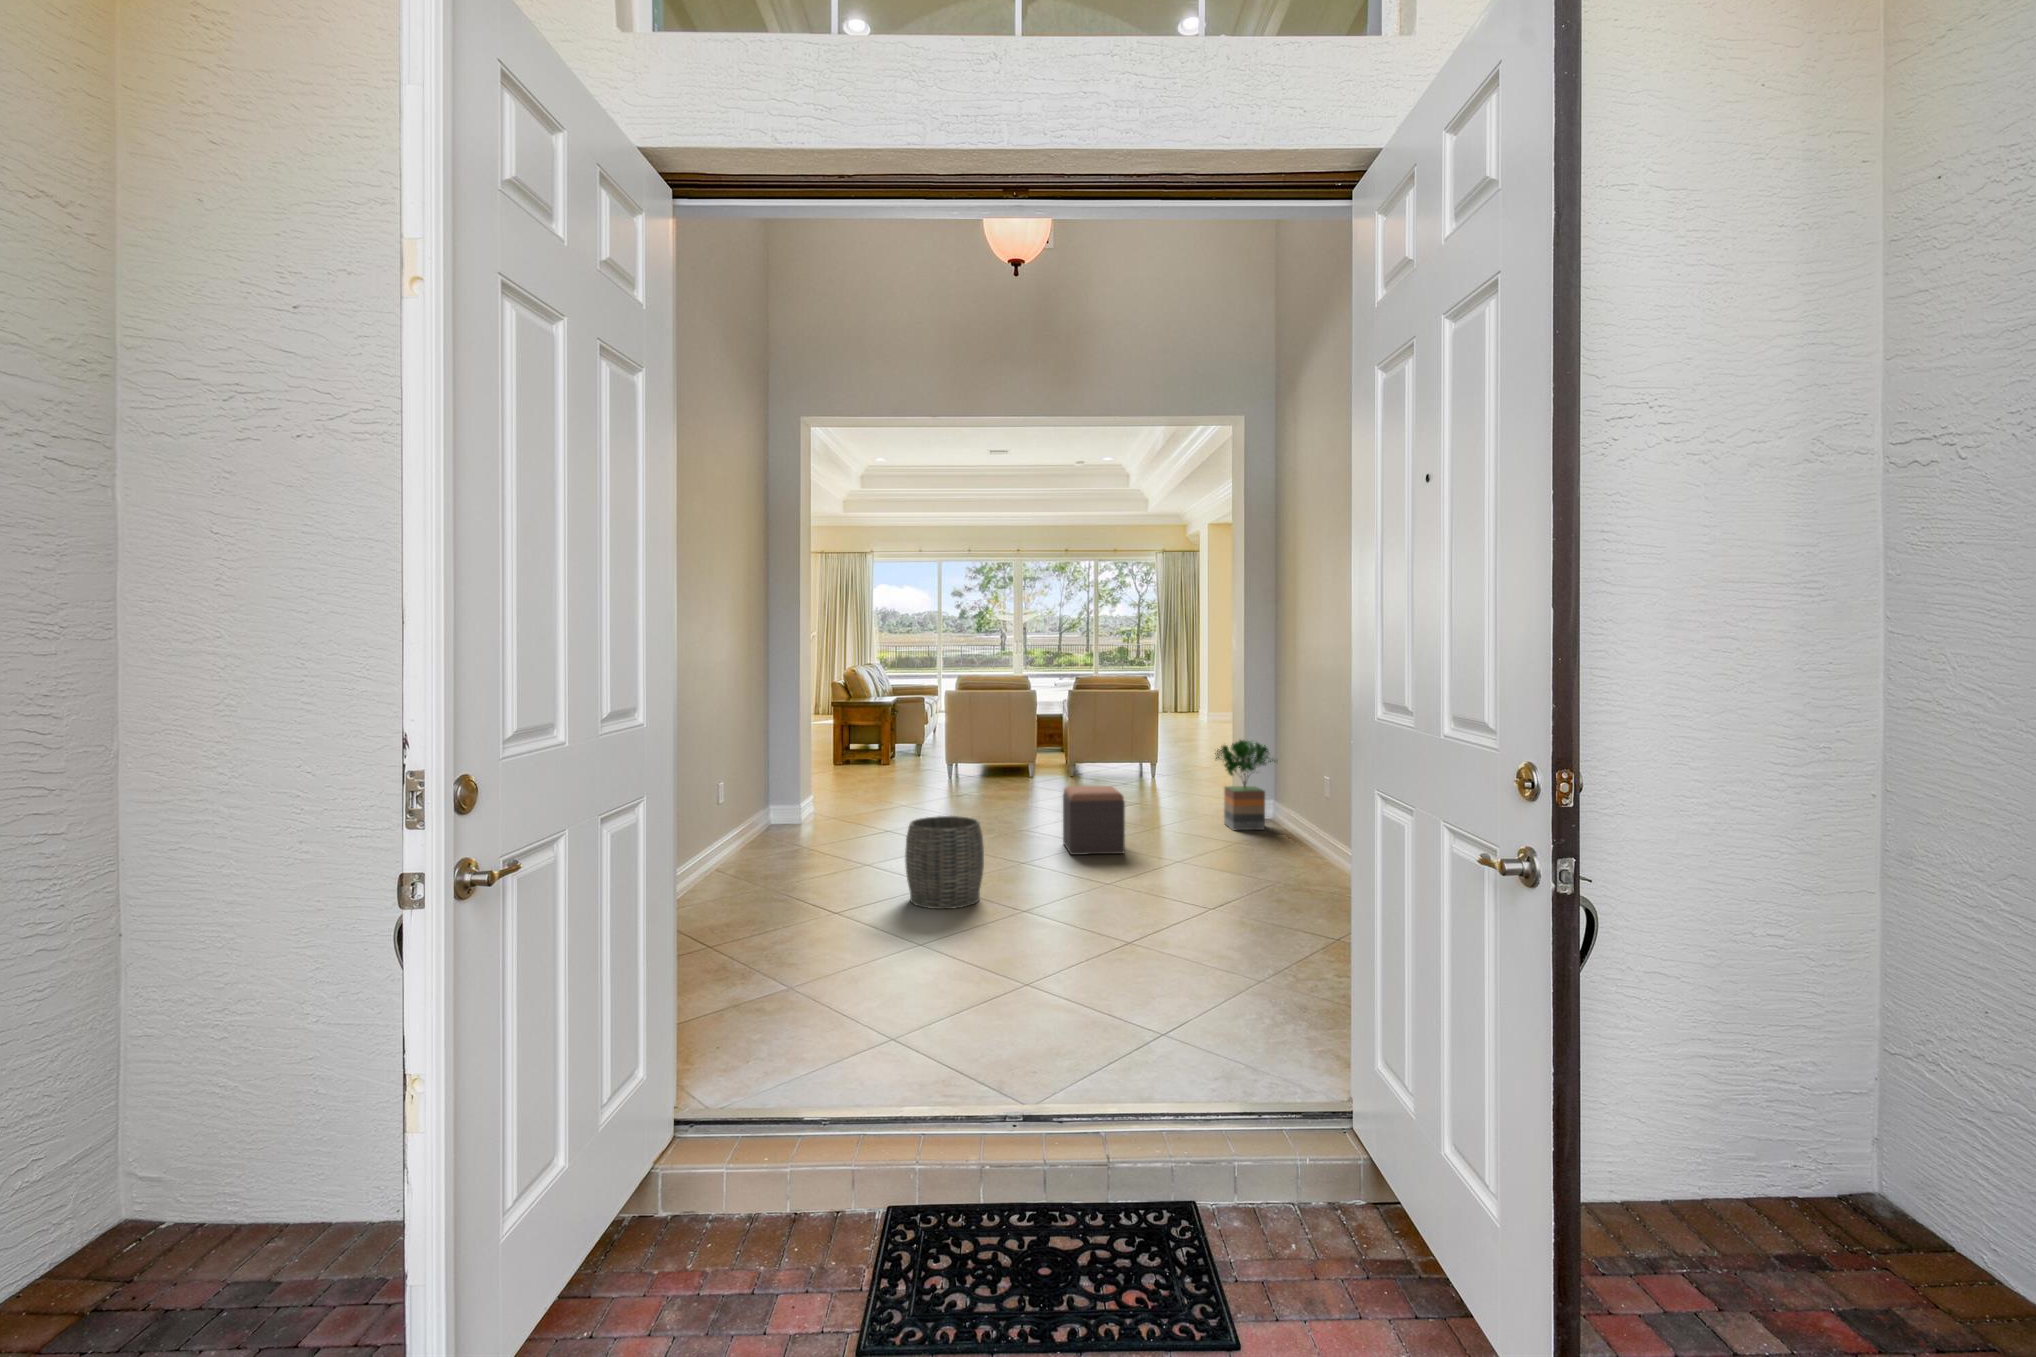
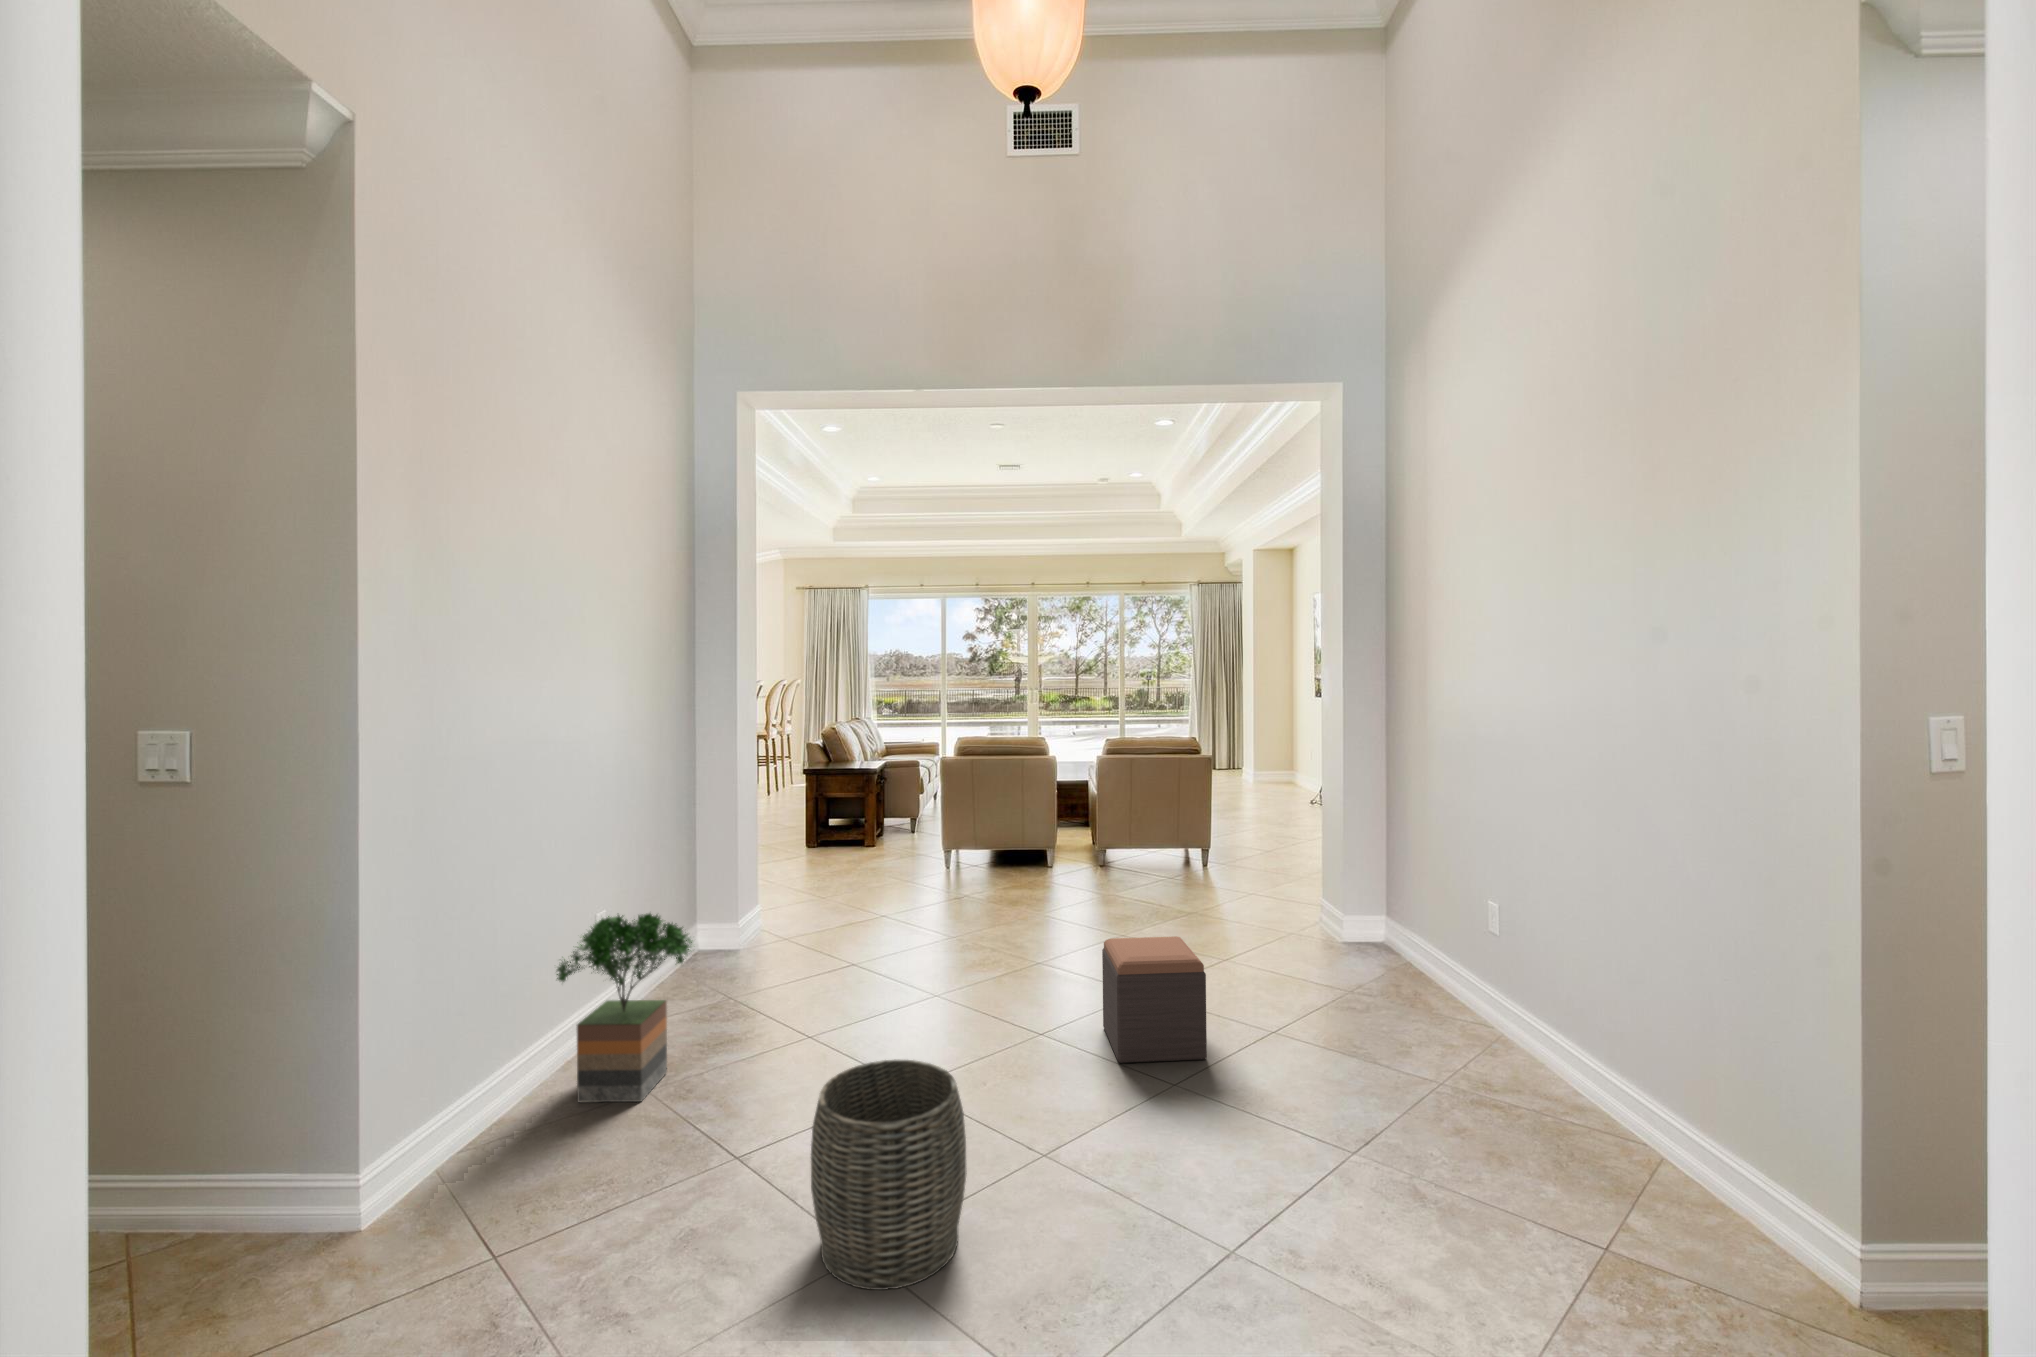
potted tree: present [1215,740,1278,830] -> present [557,913,692,1102]

